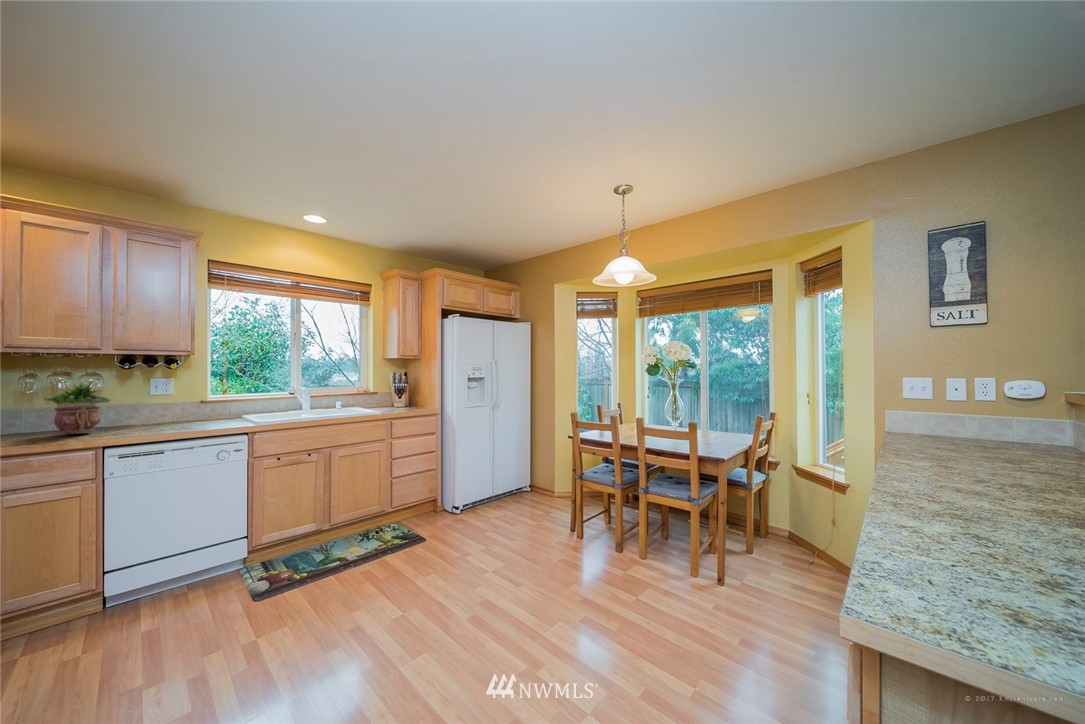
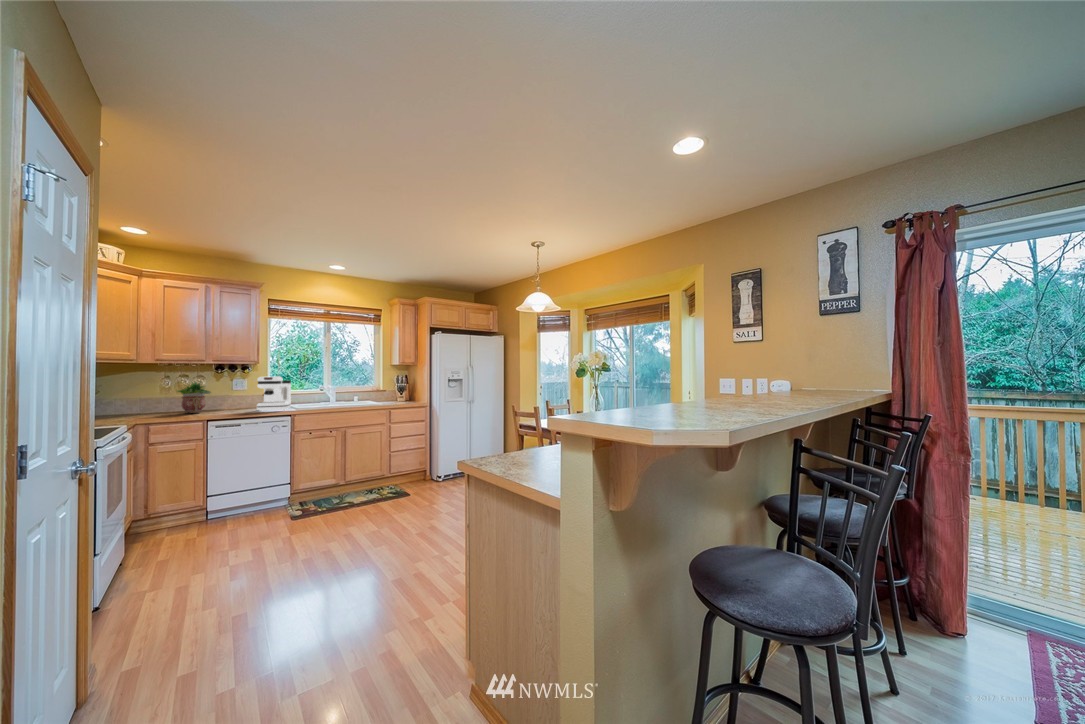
coffee maker: none [191,375,246,428] -> present [257,377,291,411]

